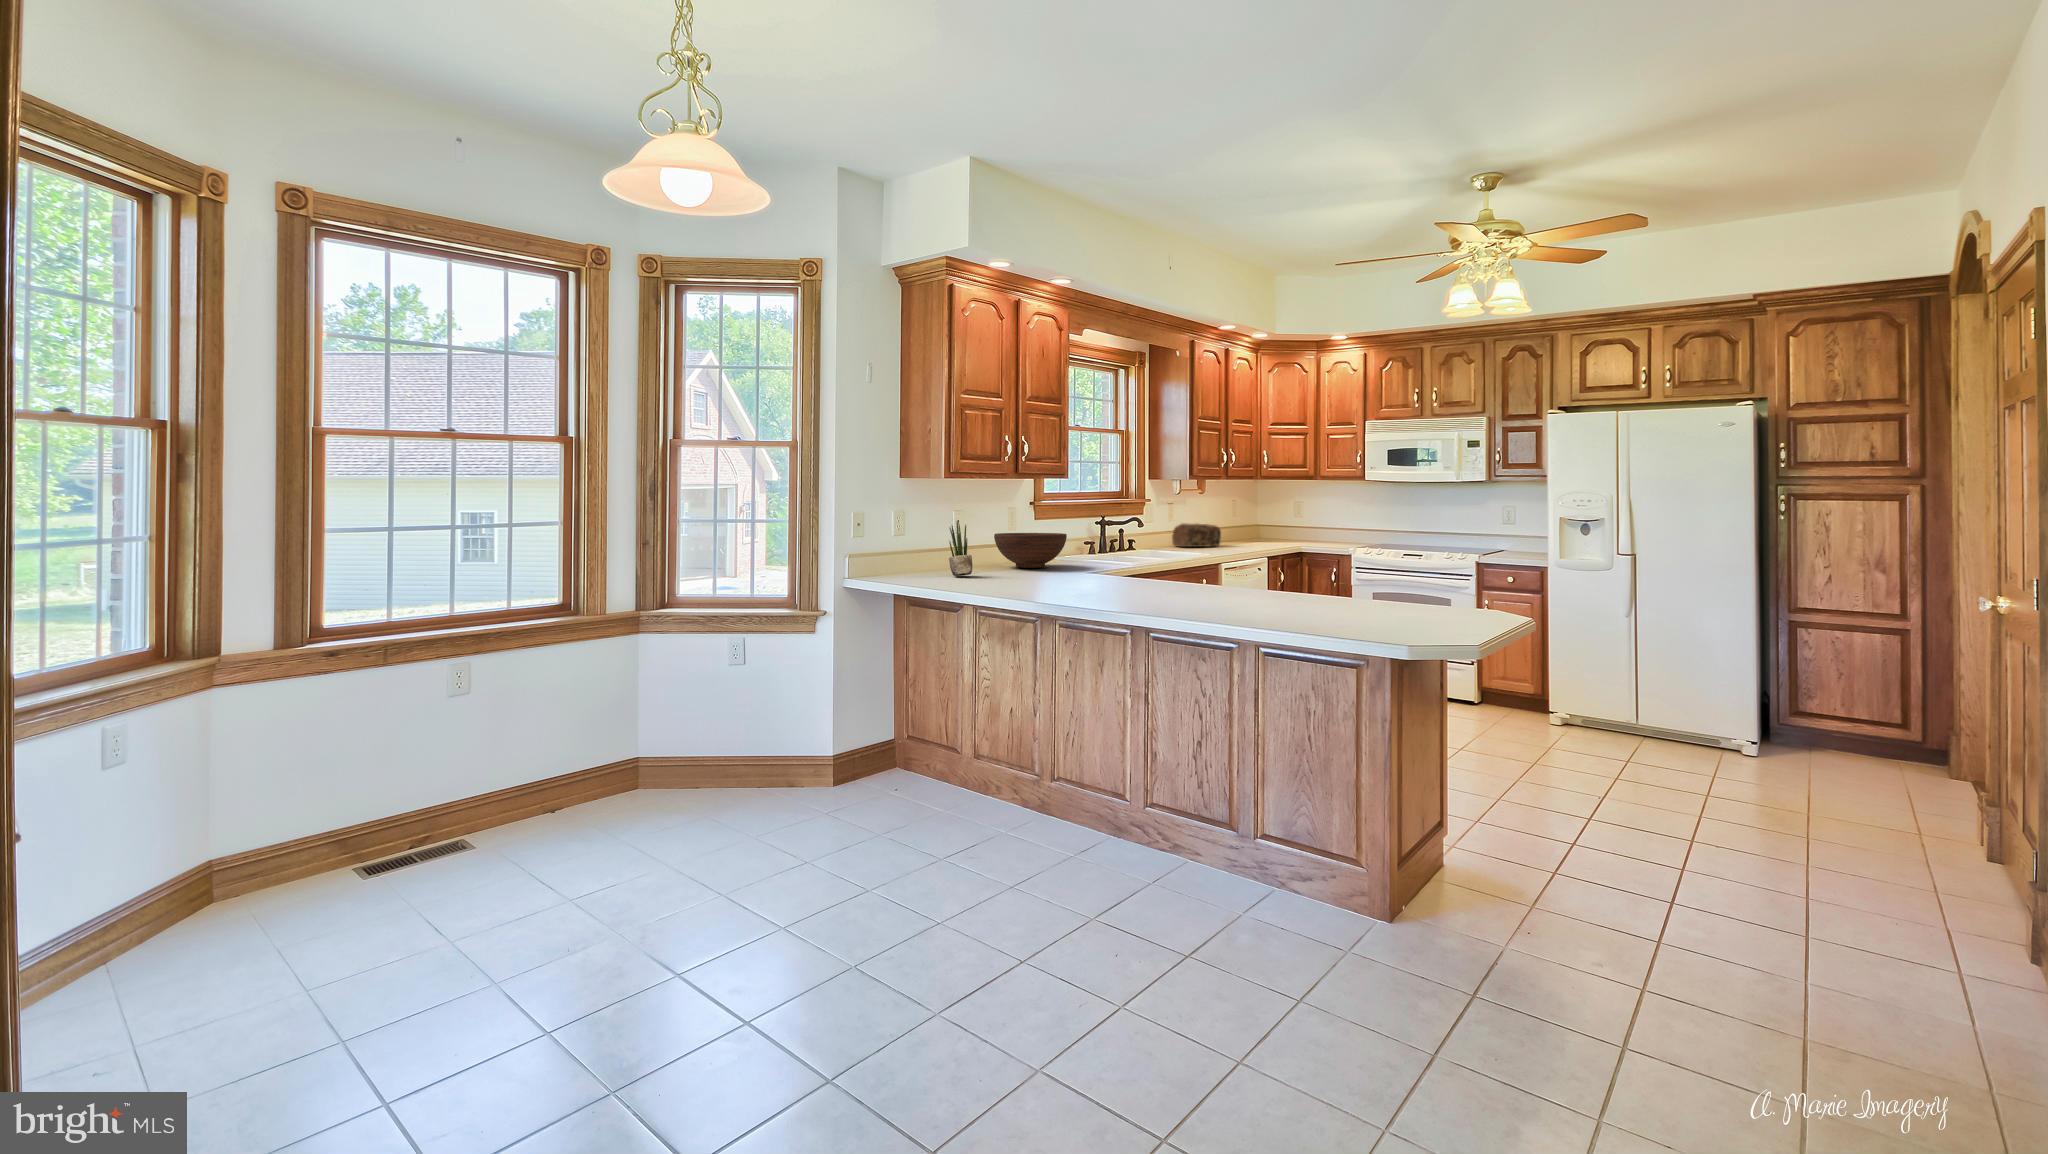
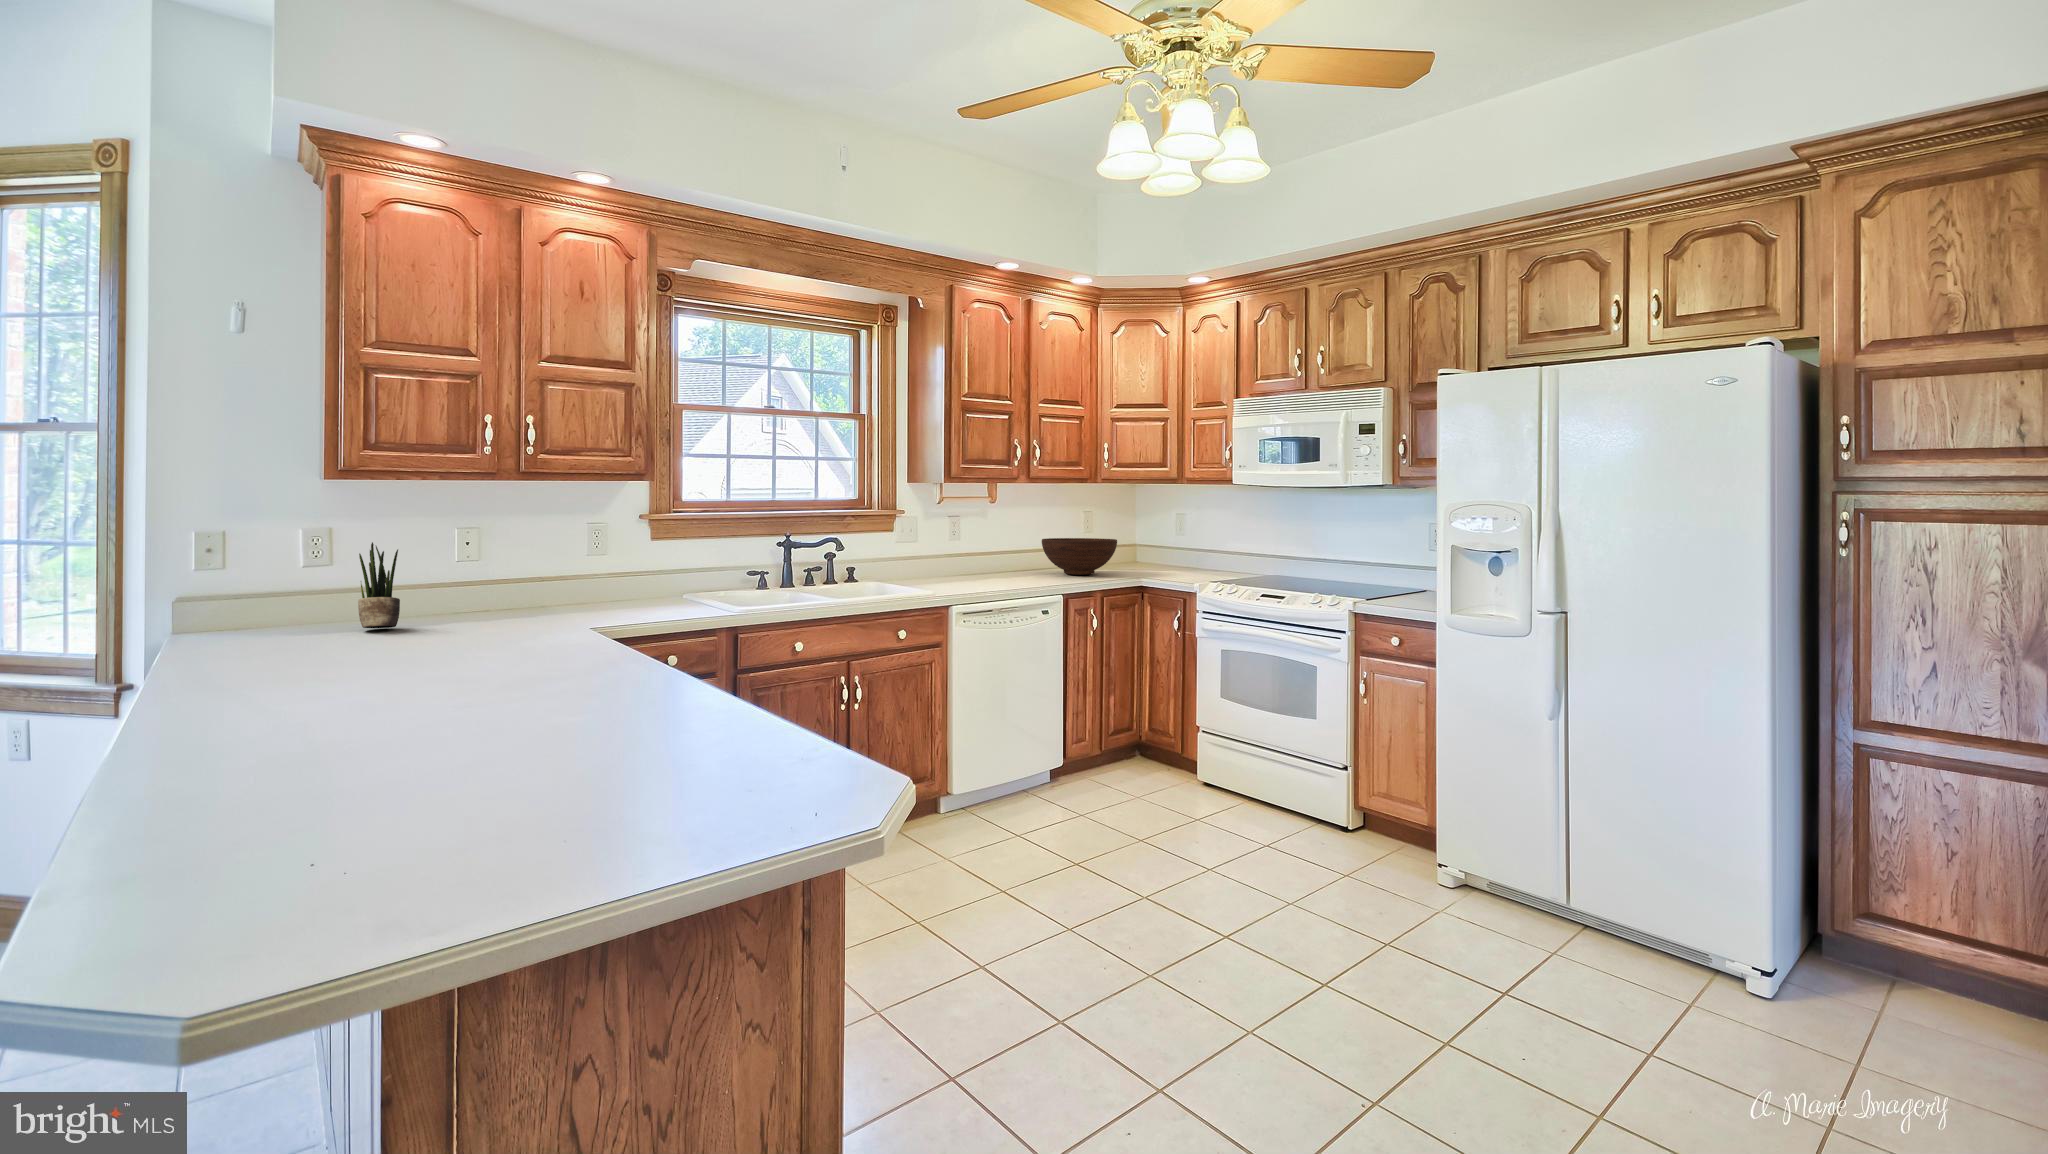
bread loaf: present [1172,523,1221,547] -> none [952,544,1018,577]
fruit bowl: present [994,533,1067,568] -> present [1042,538,1117,575]

